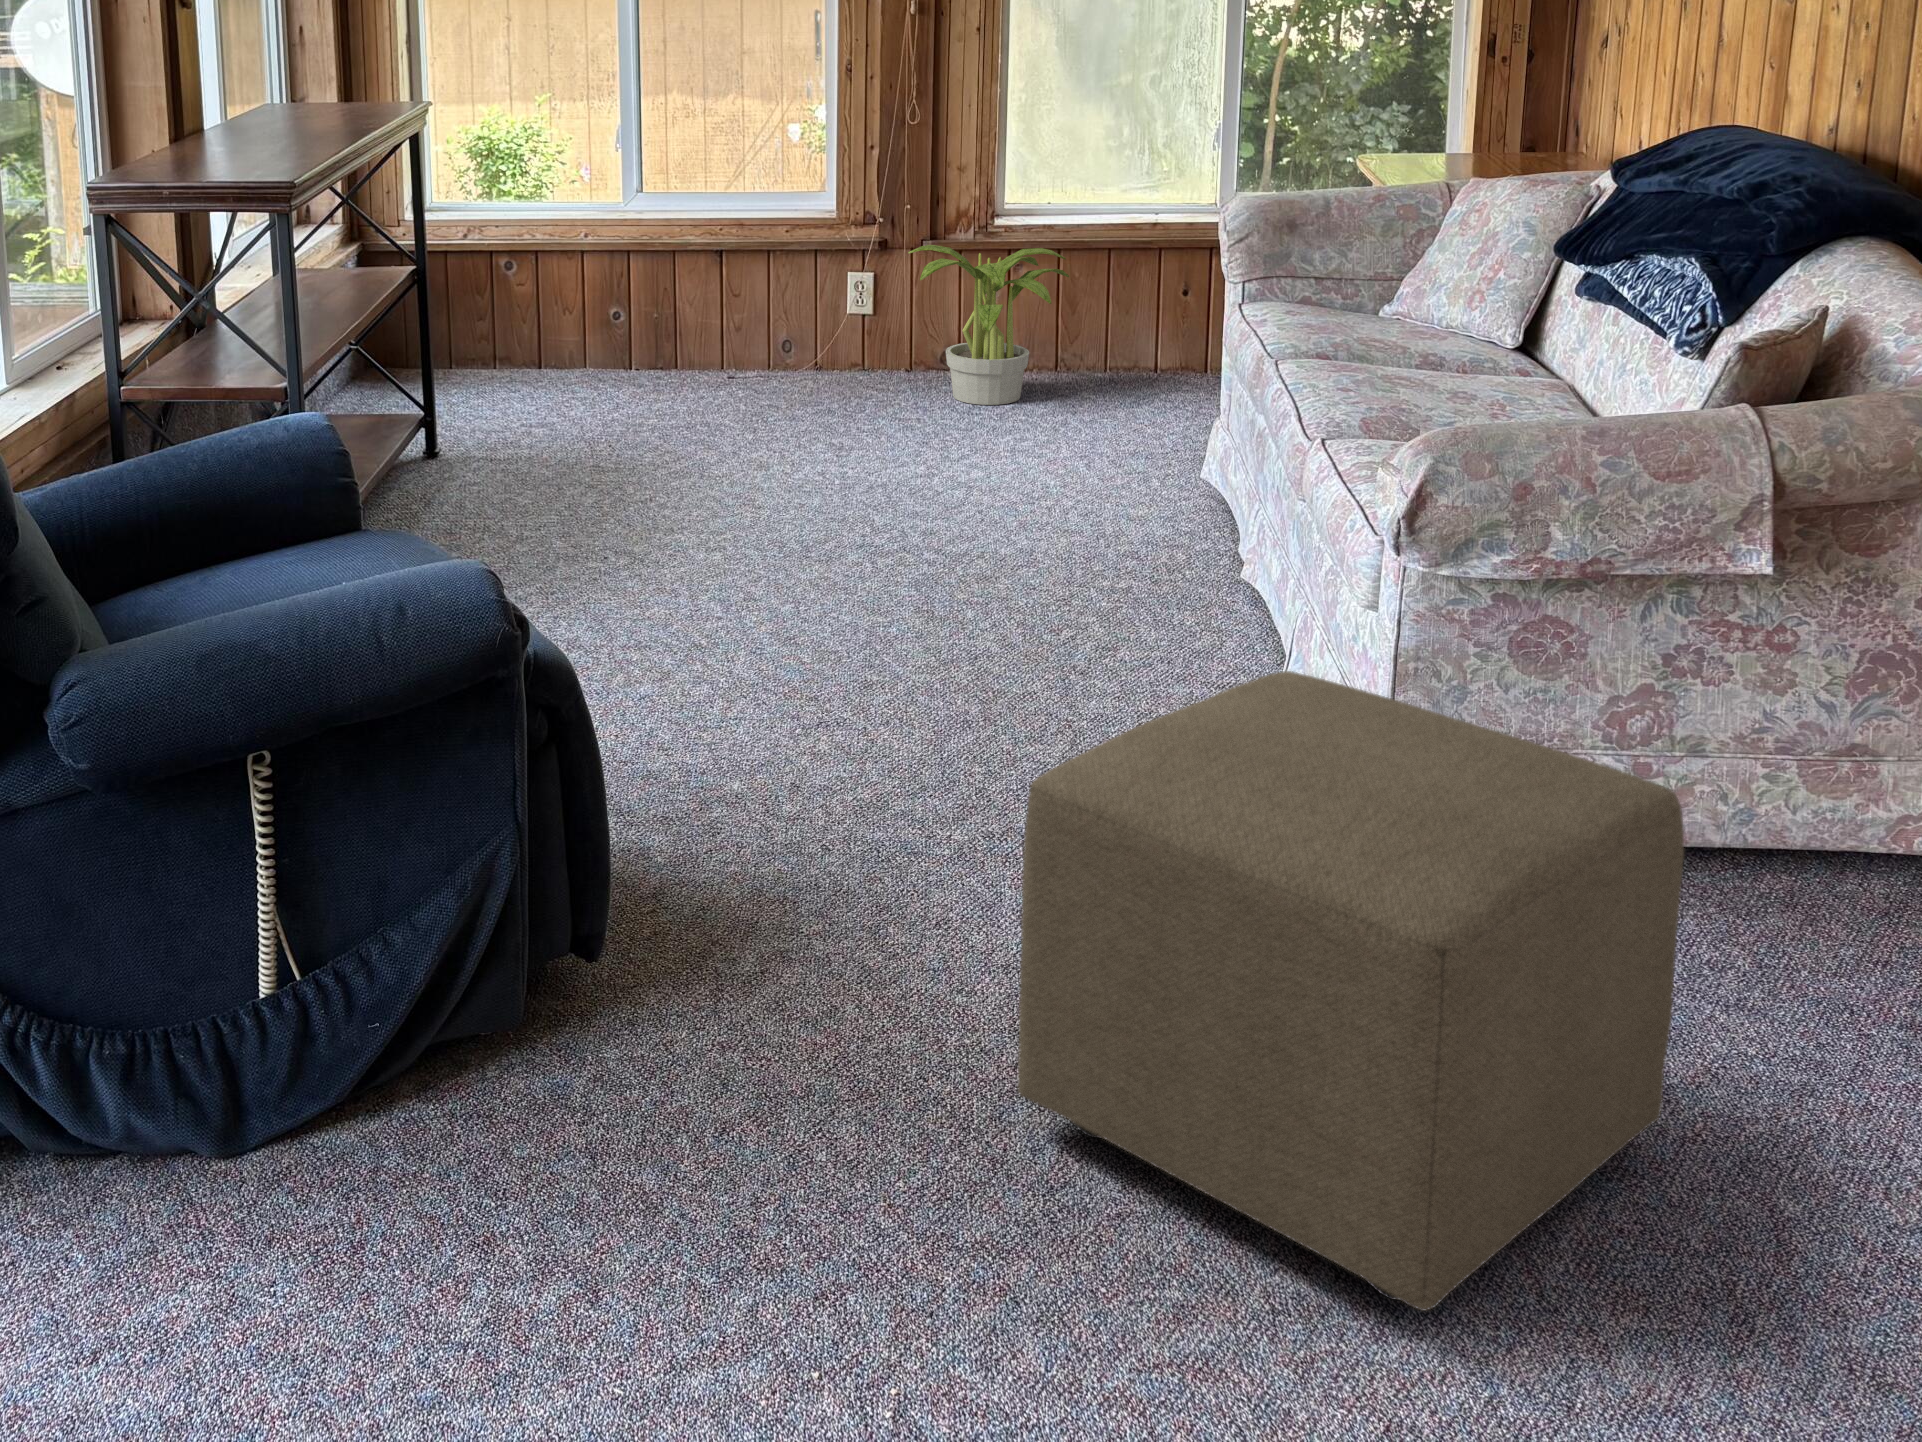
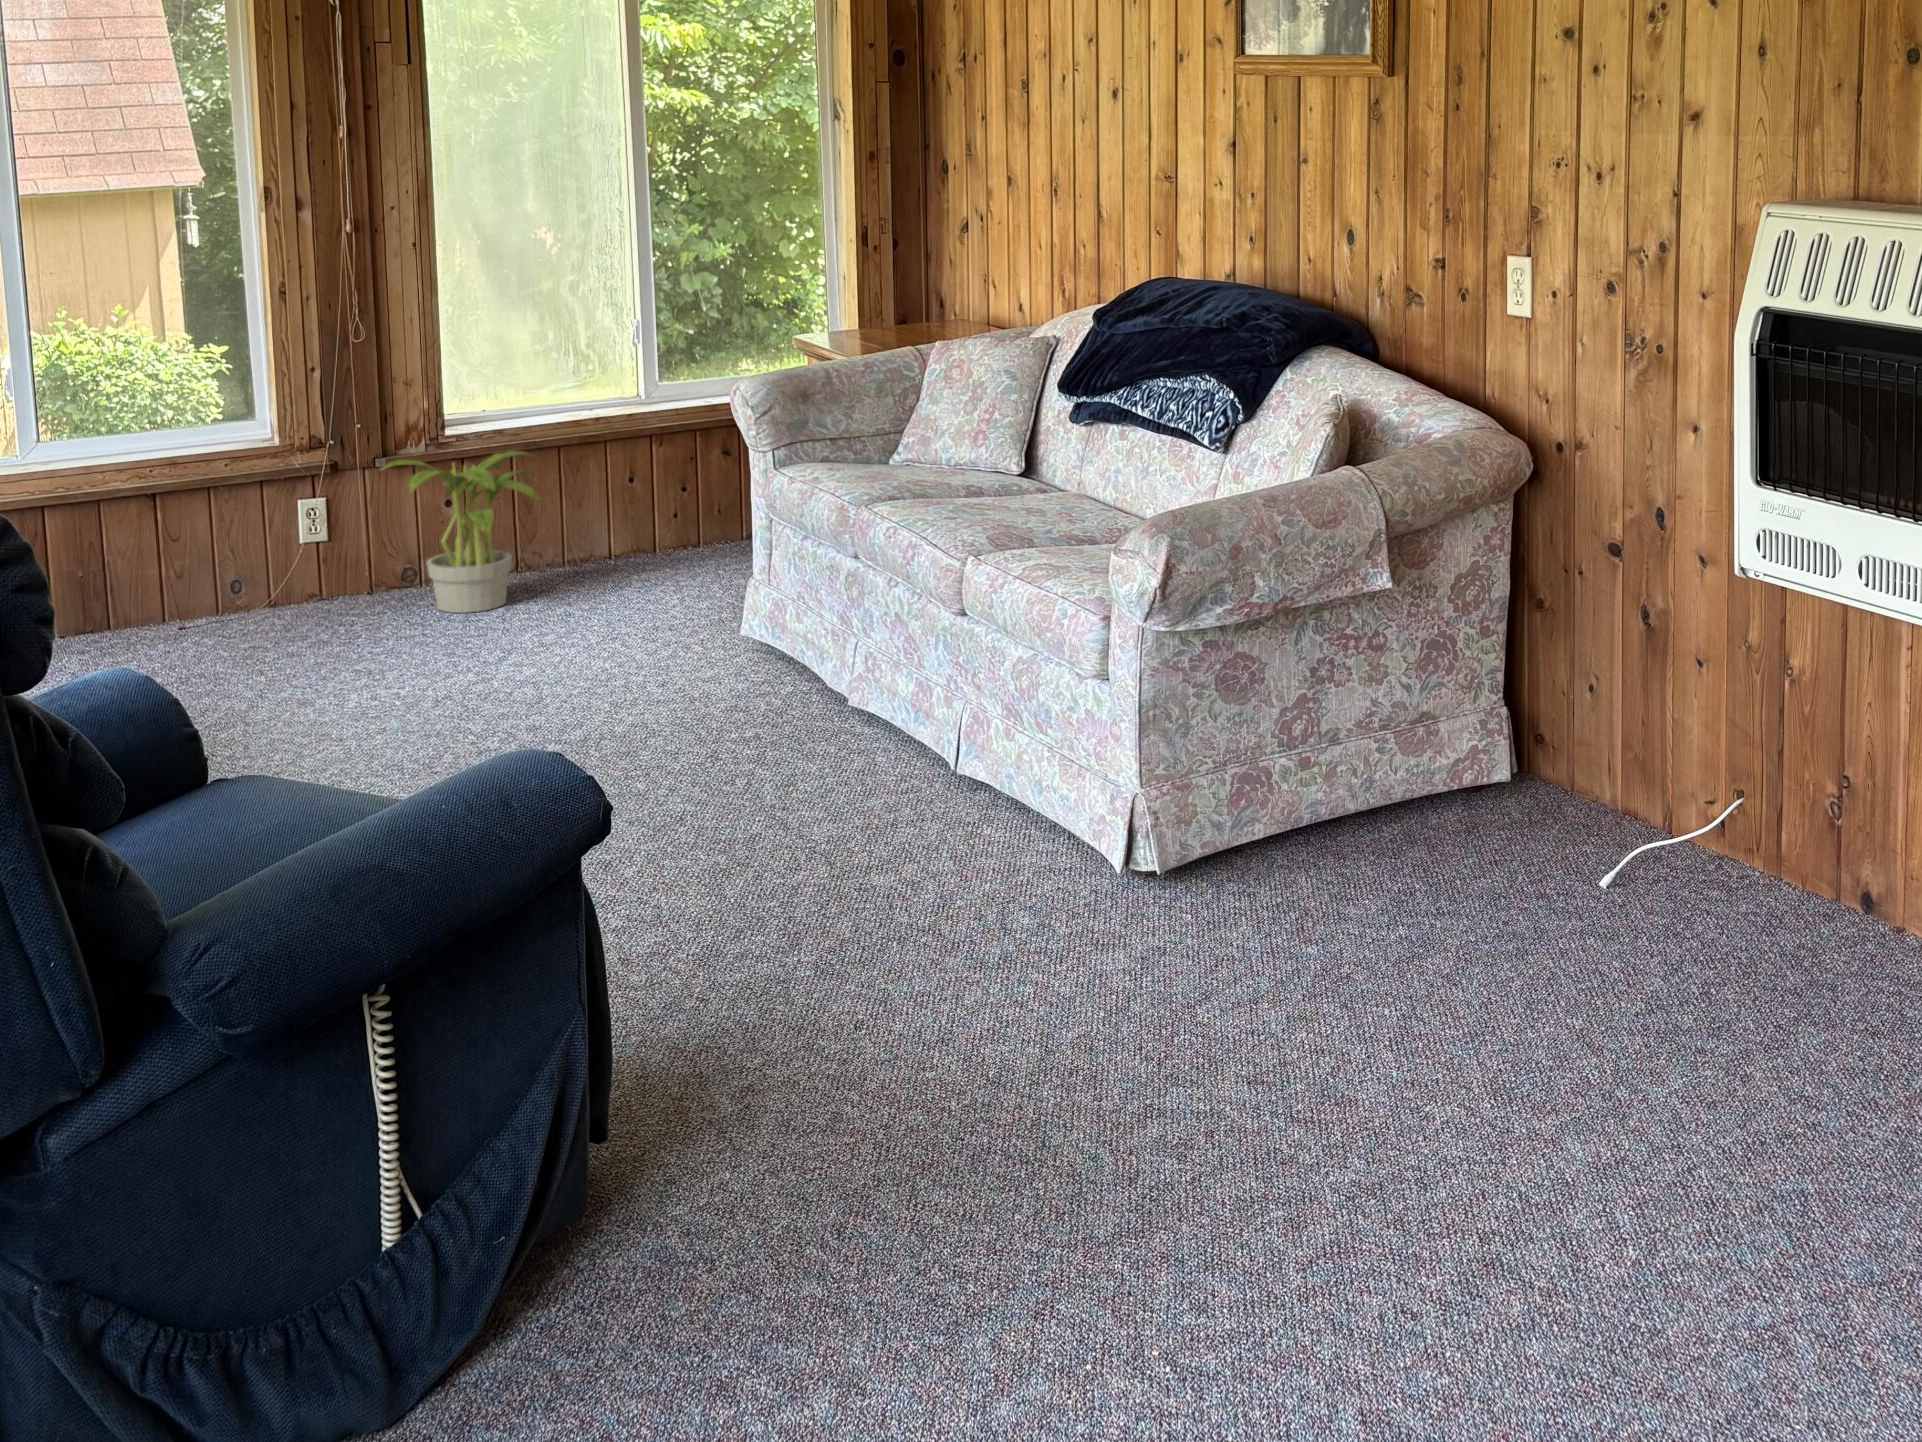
ottoman: present [1018,671,1684,1311] -> none [1059,719,1477,1165]

